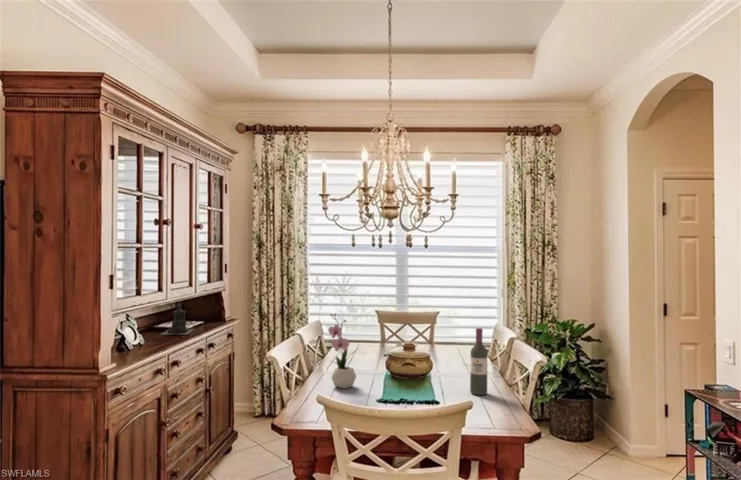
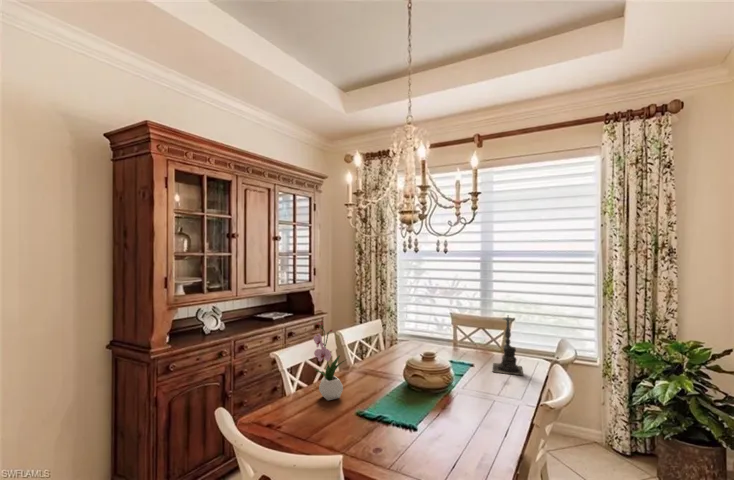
candle holder: present [161,301,193,335] -> present [493,317,523,375]
wine bottle: present [470,328,488,395] -> none [452,355,473,441]

